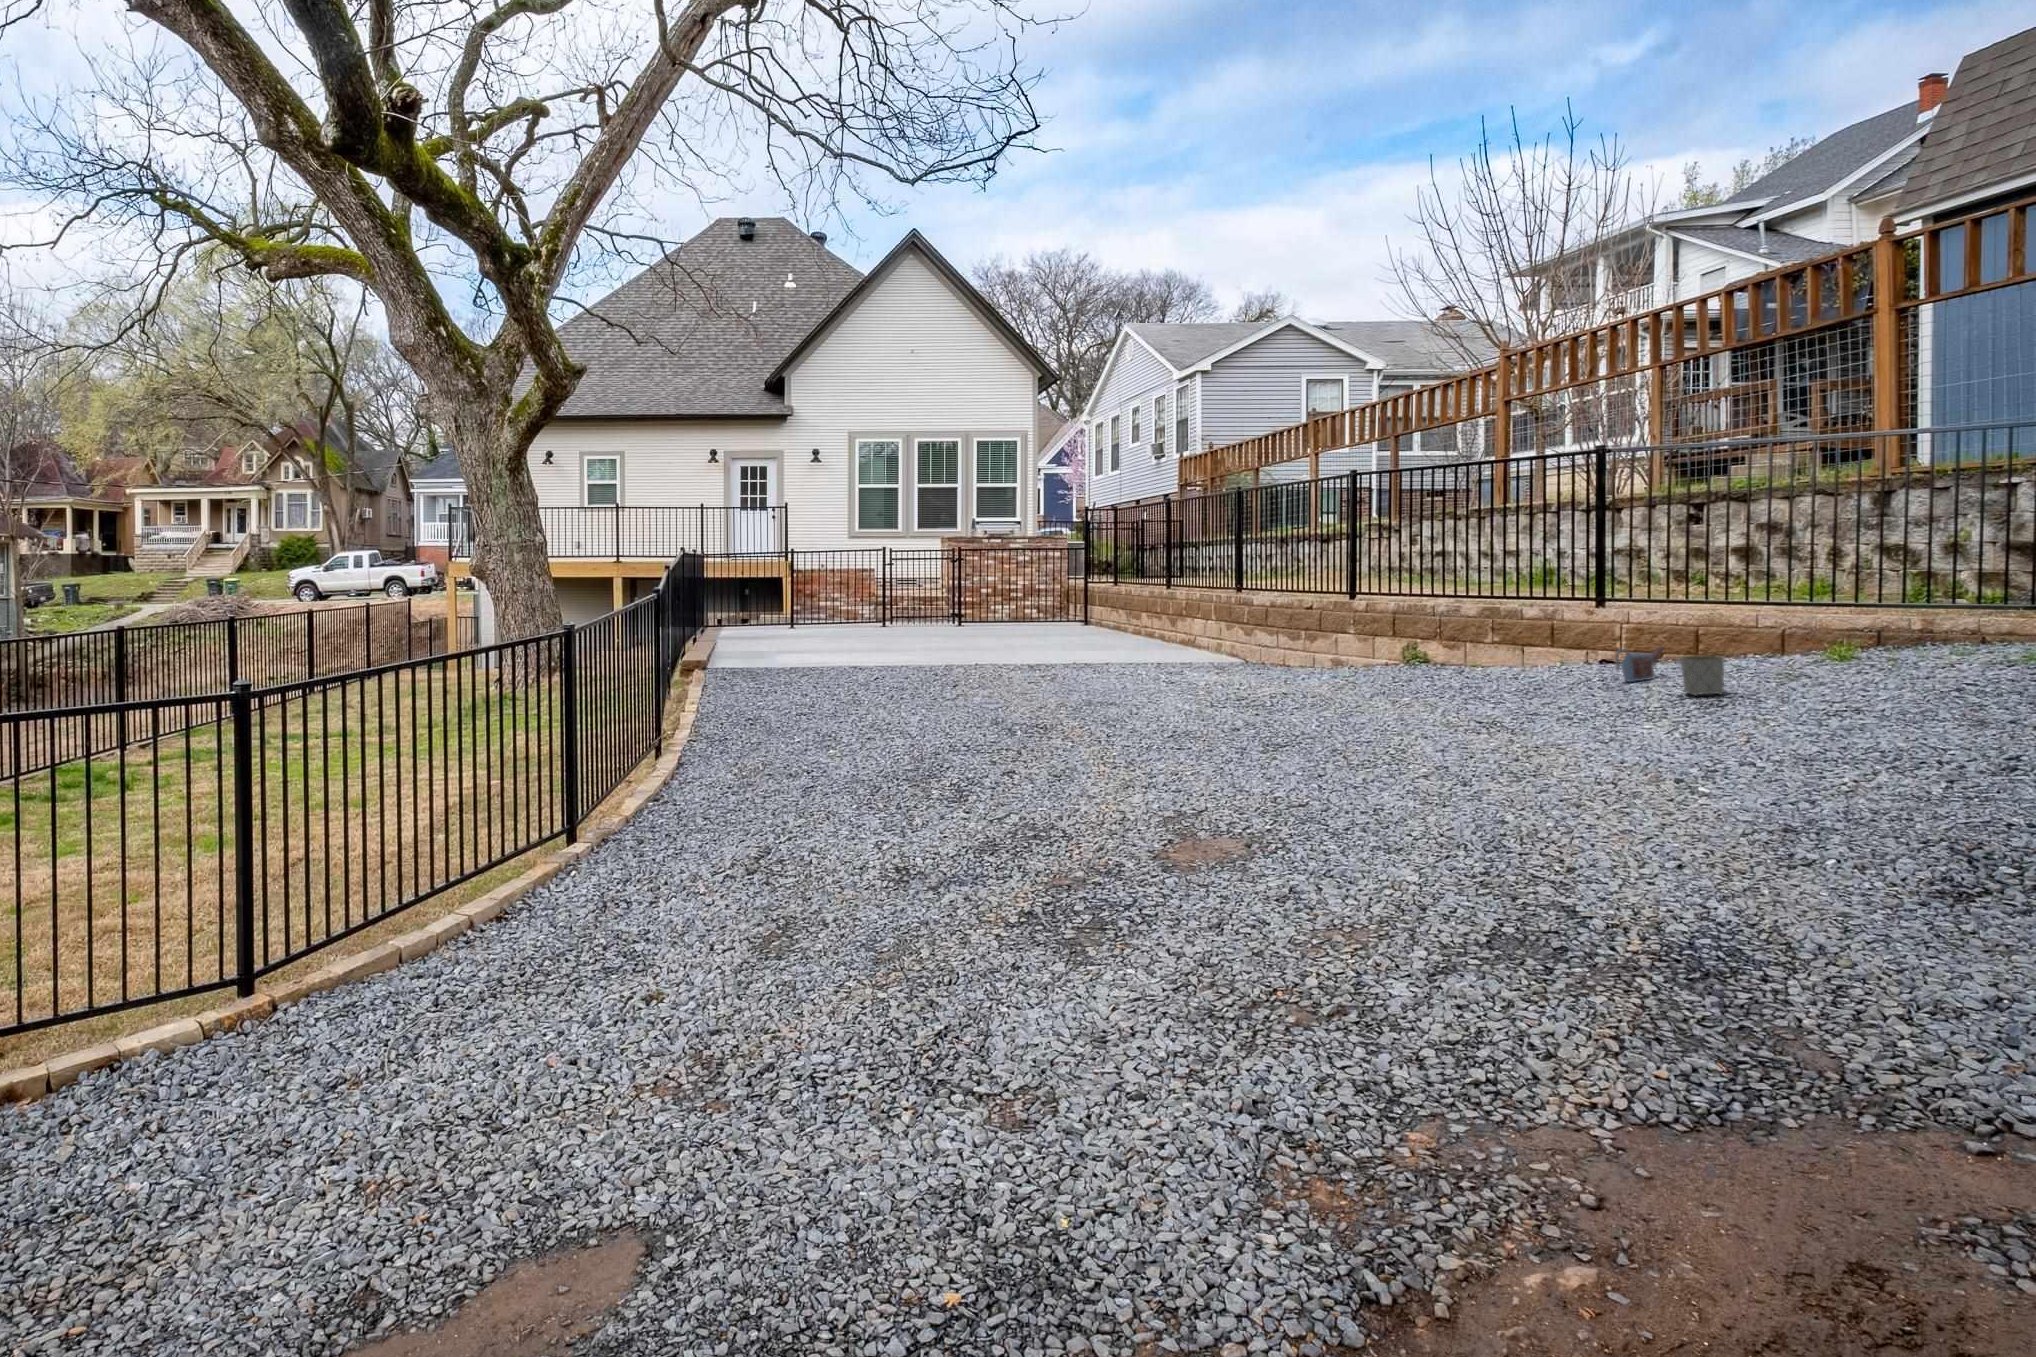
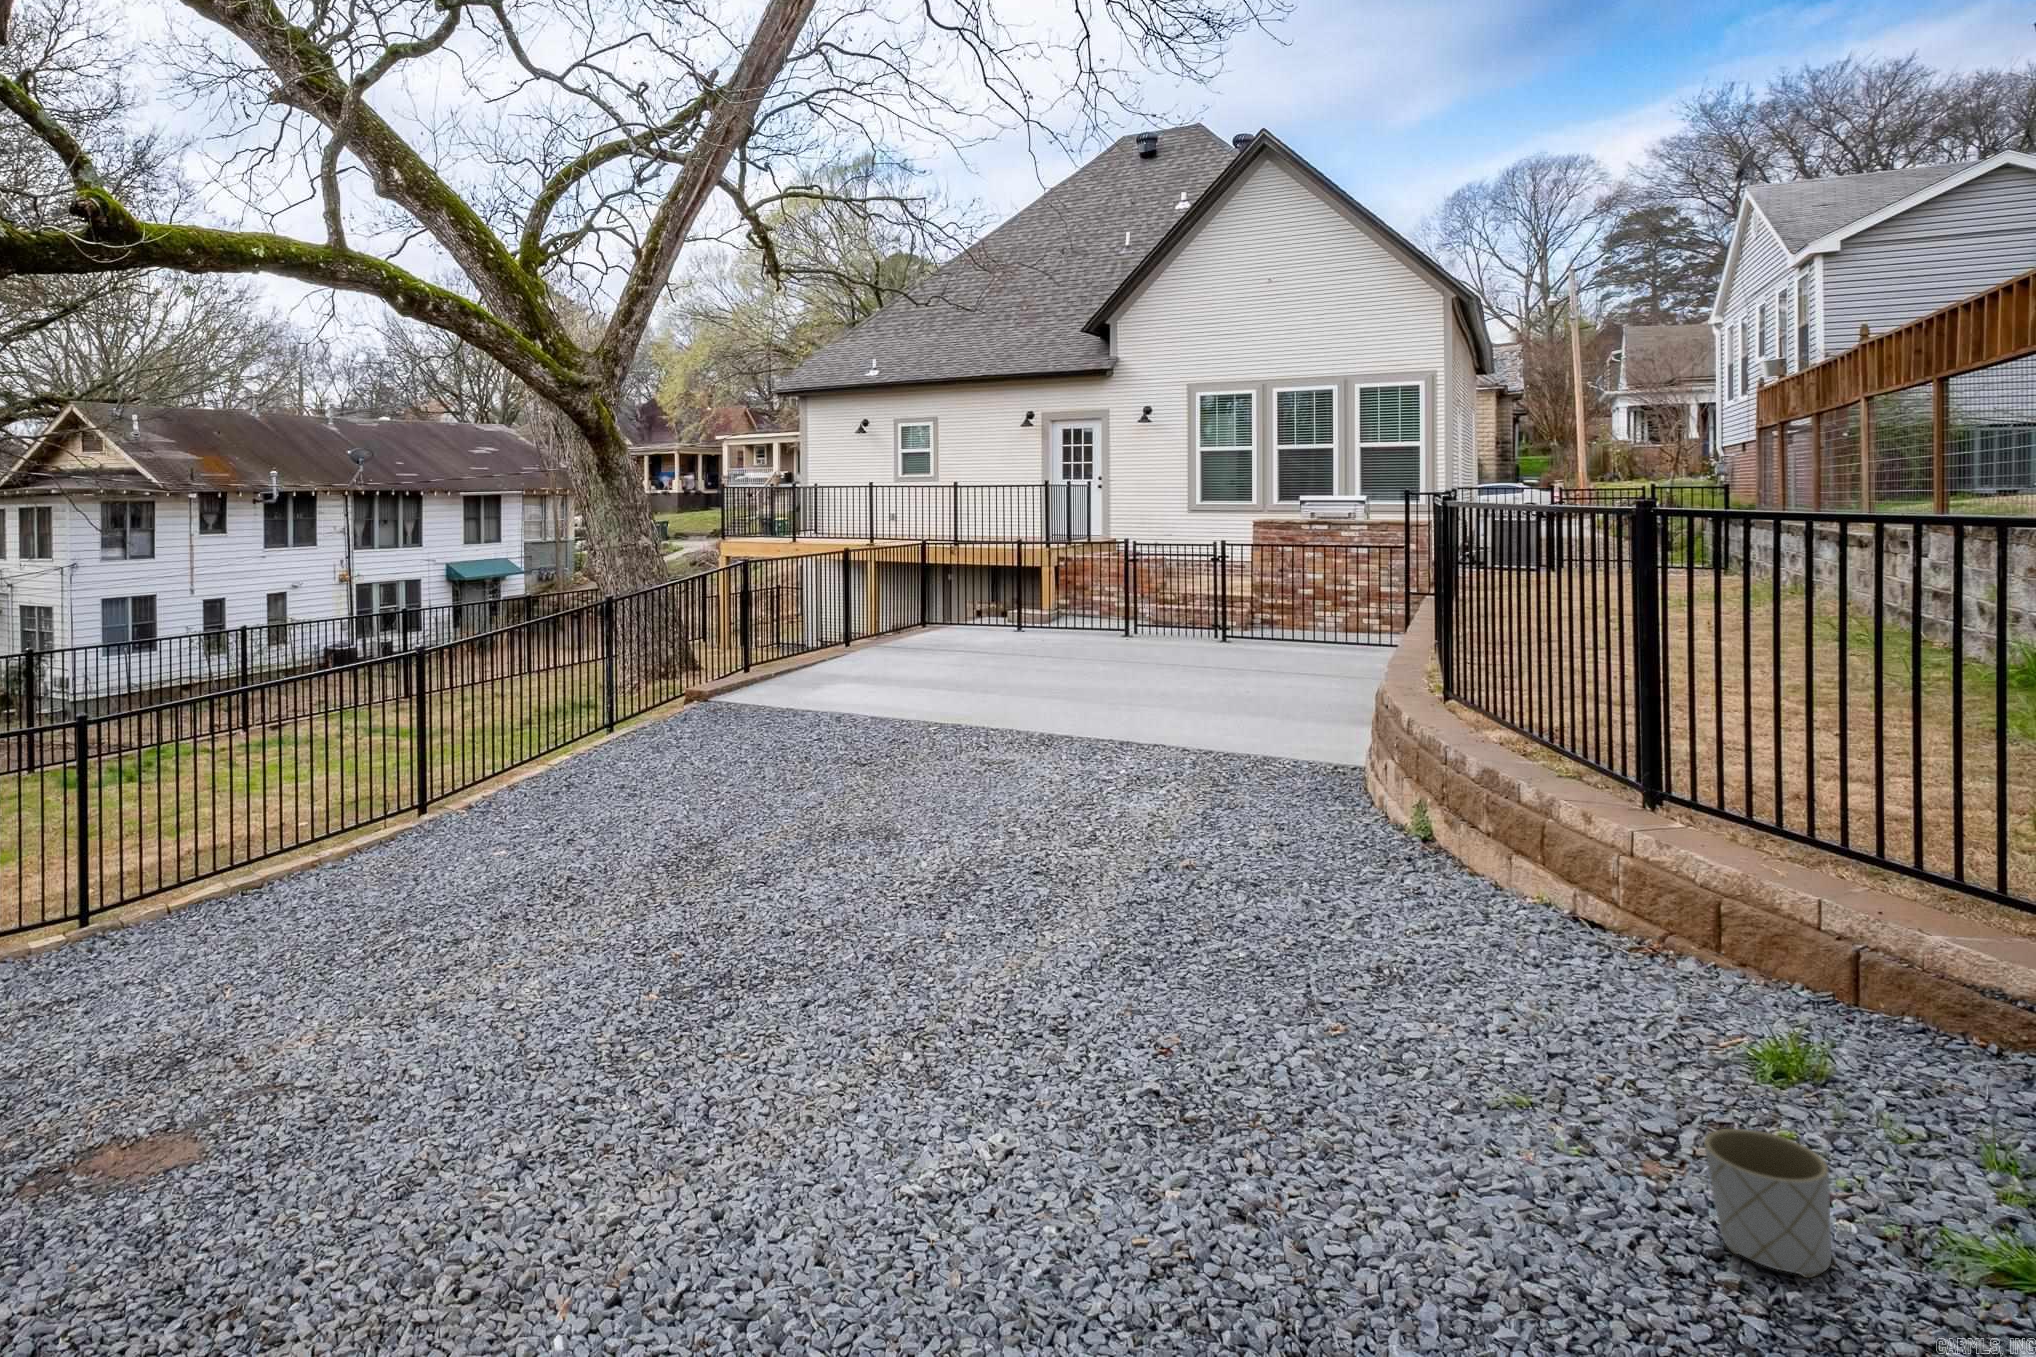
watering can: present [1615,646,1664,682] -> none [1648,1033,1824,1124]

